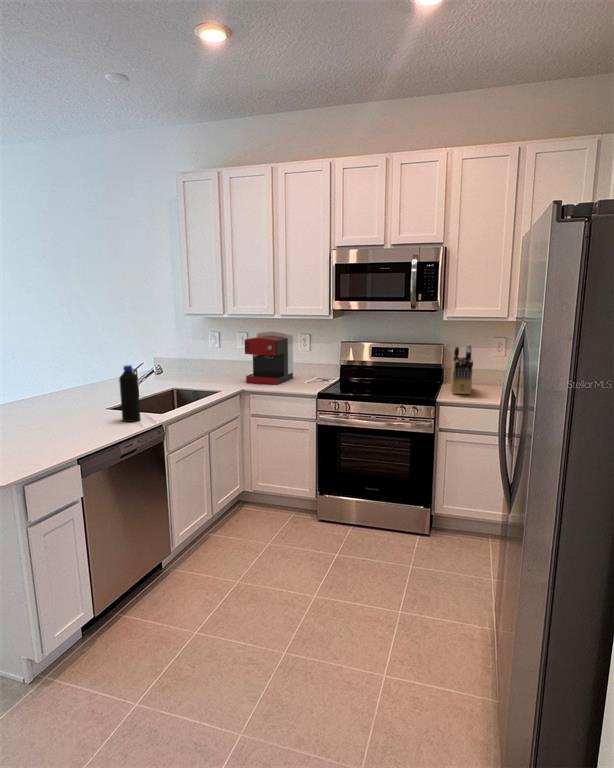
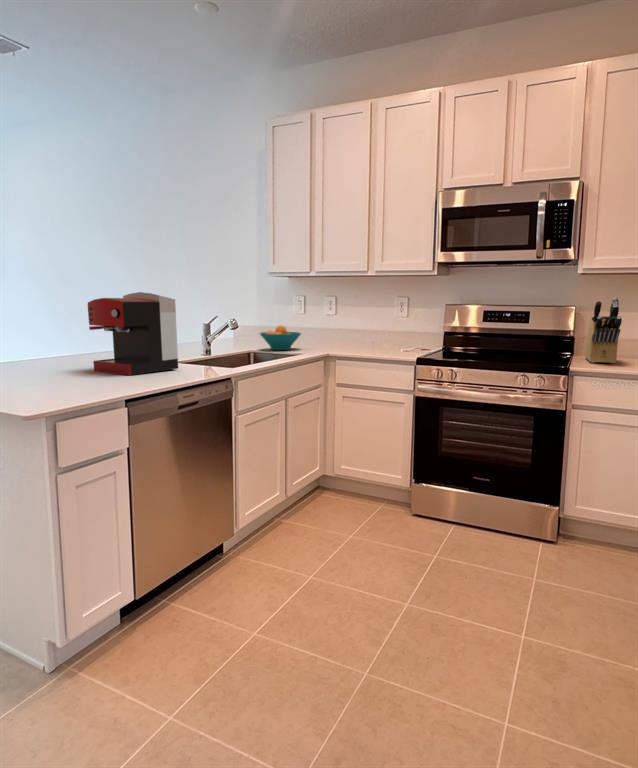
coffee maker: present [245,332,293,385] -> present [88,292,178,375]
fruit bowl: none [178,358,217,381] -> present [260,325,301,350]
bottle: present [119,365,140,422] -> none [186,310,208,375]

